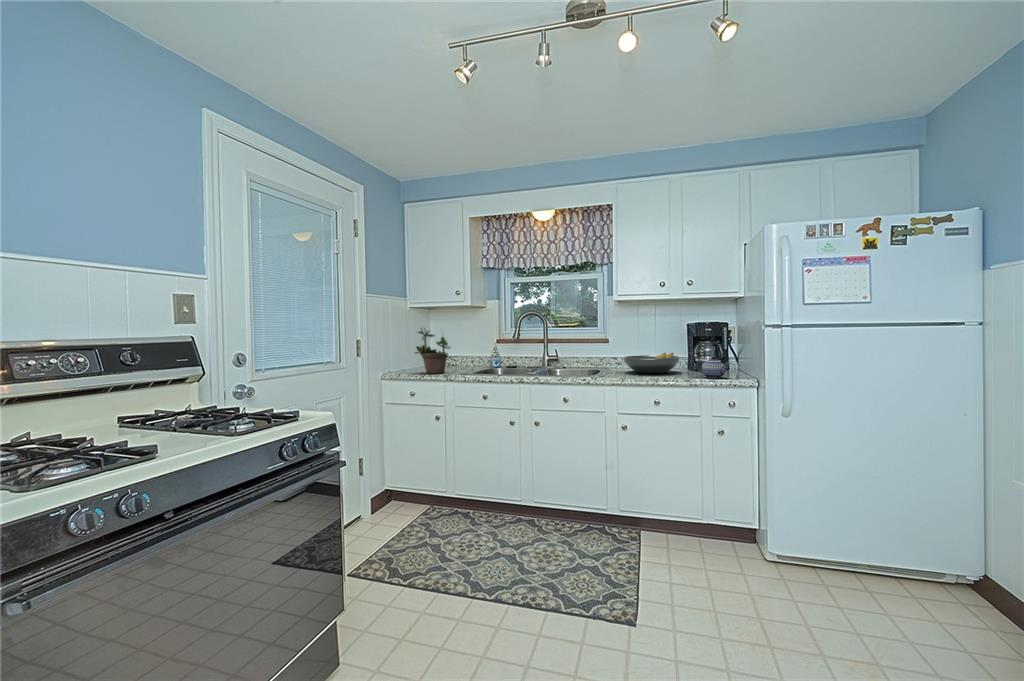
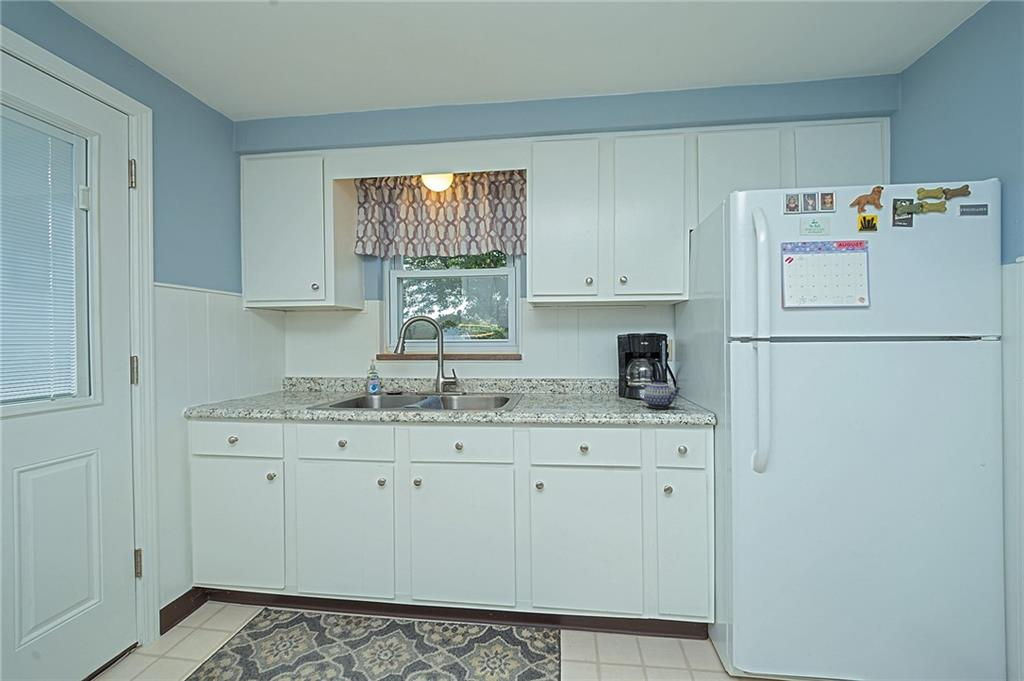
potted plant: present [415,328,451,374] -> none [245,331,301,404]
fruit bowl: present [624,353,680,373] -> none [541,372,615,400]

